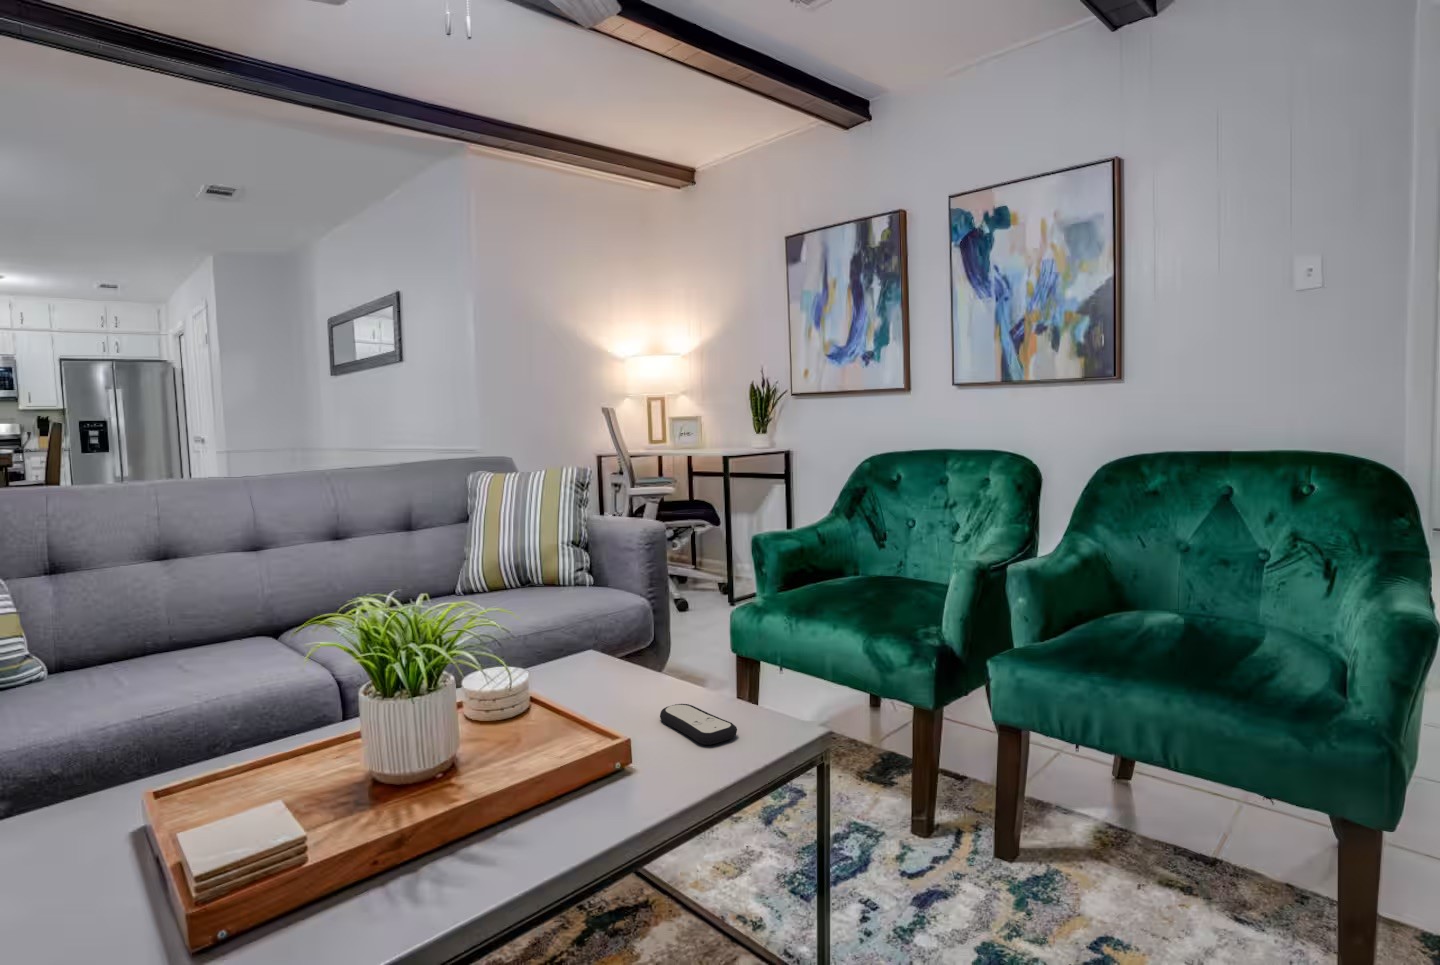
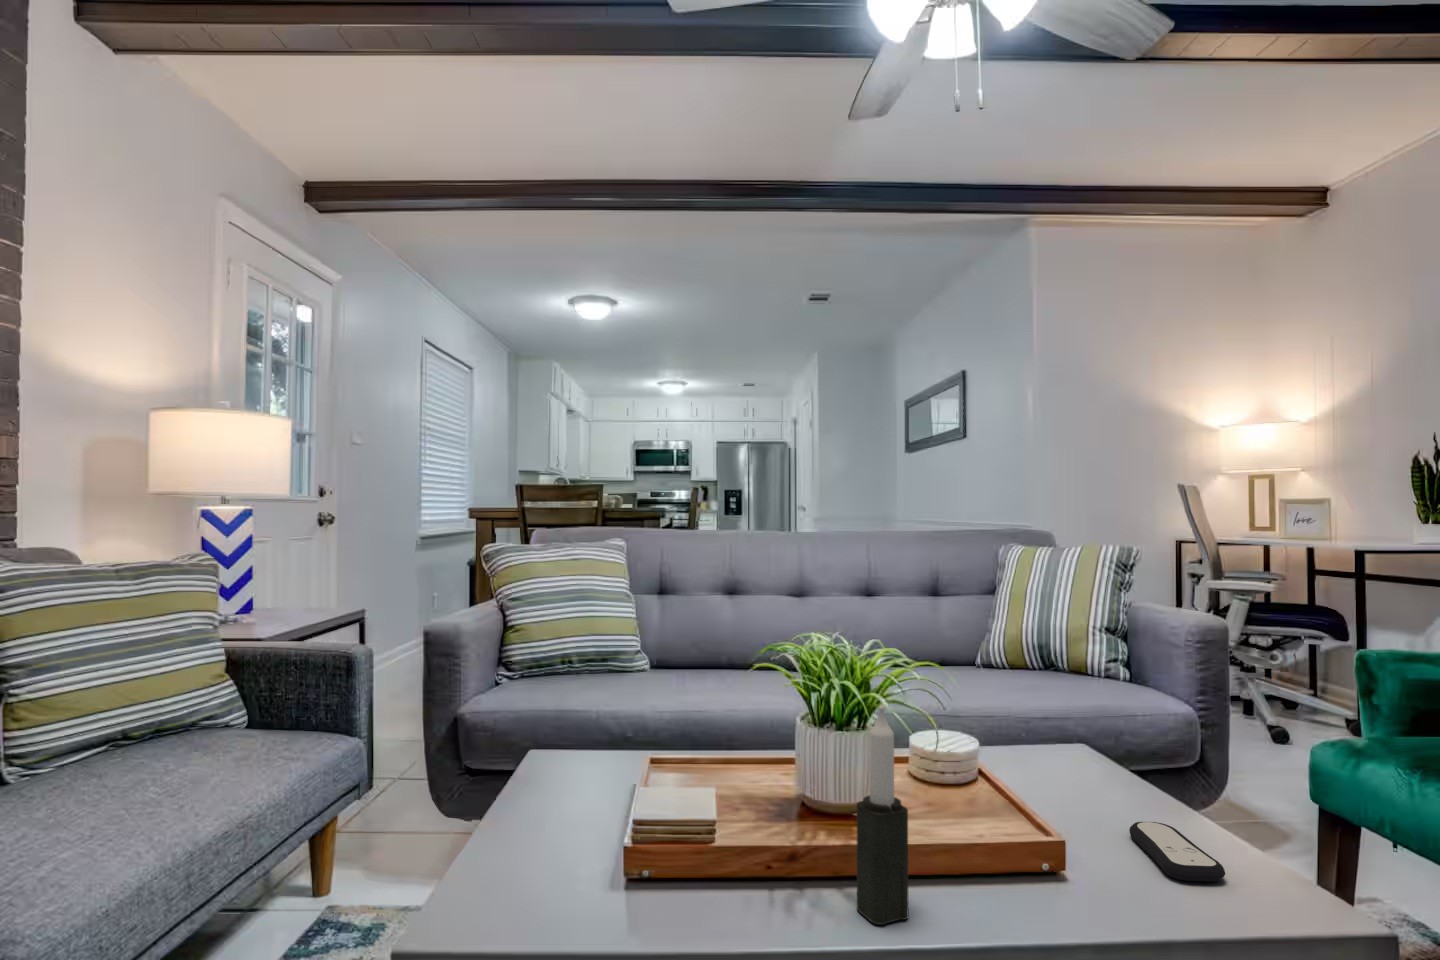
candle: none [467,662,524,872] -> present [857,705,908,925]

